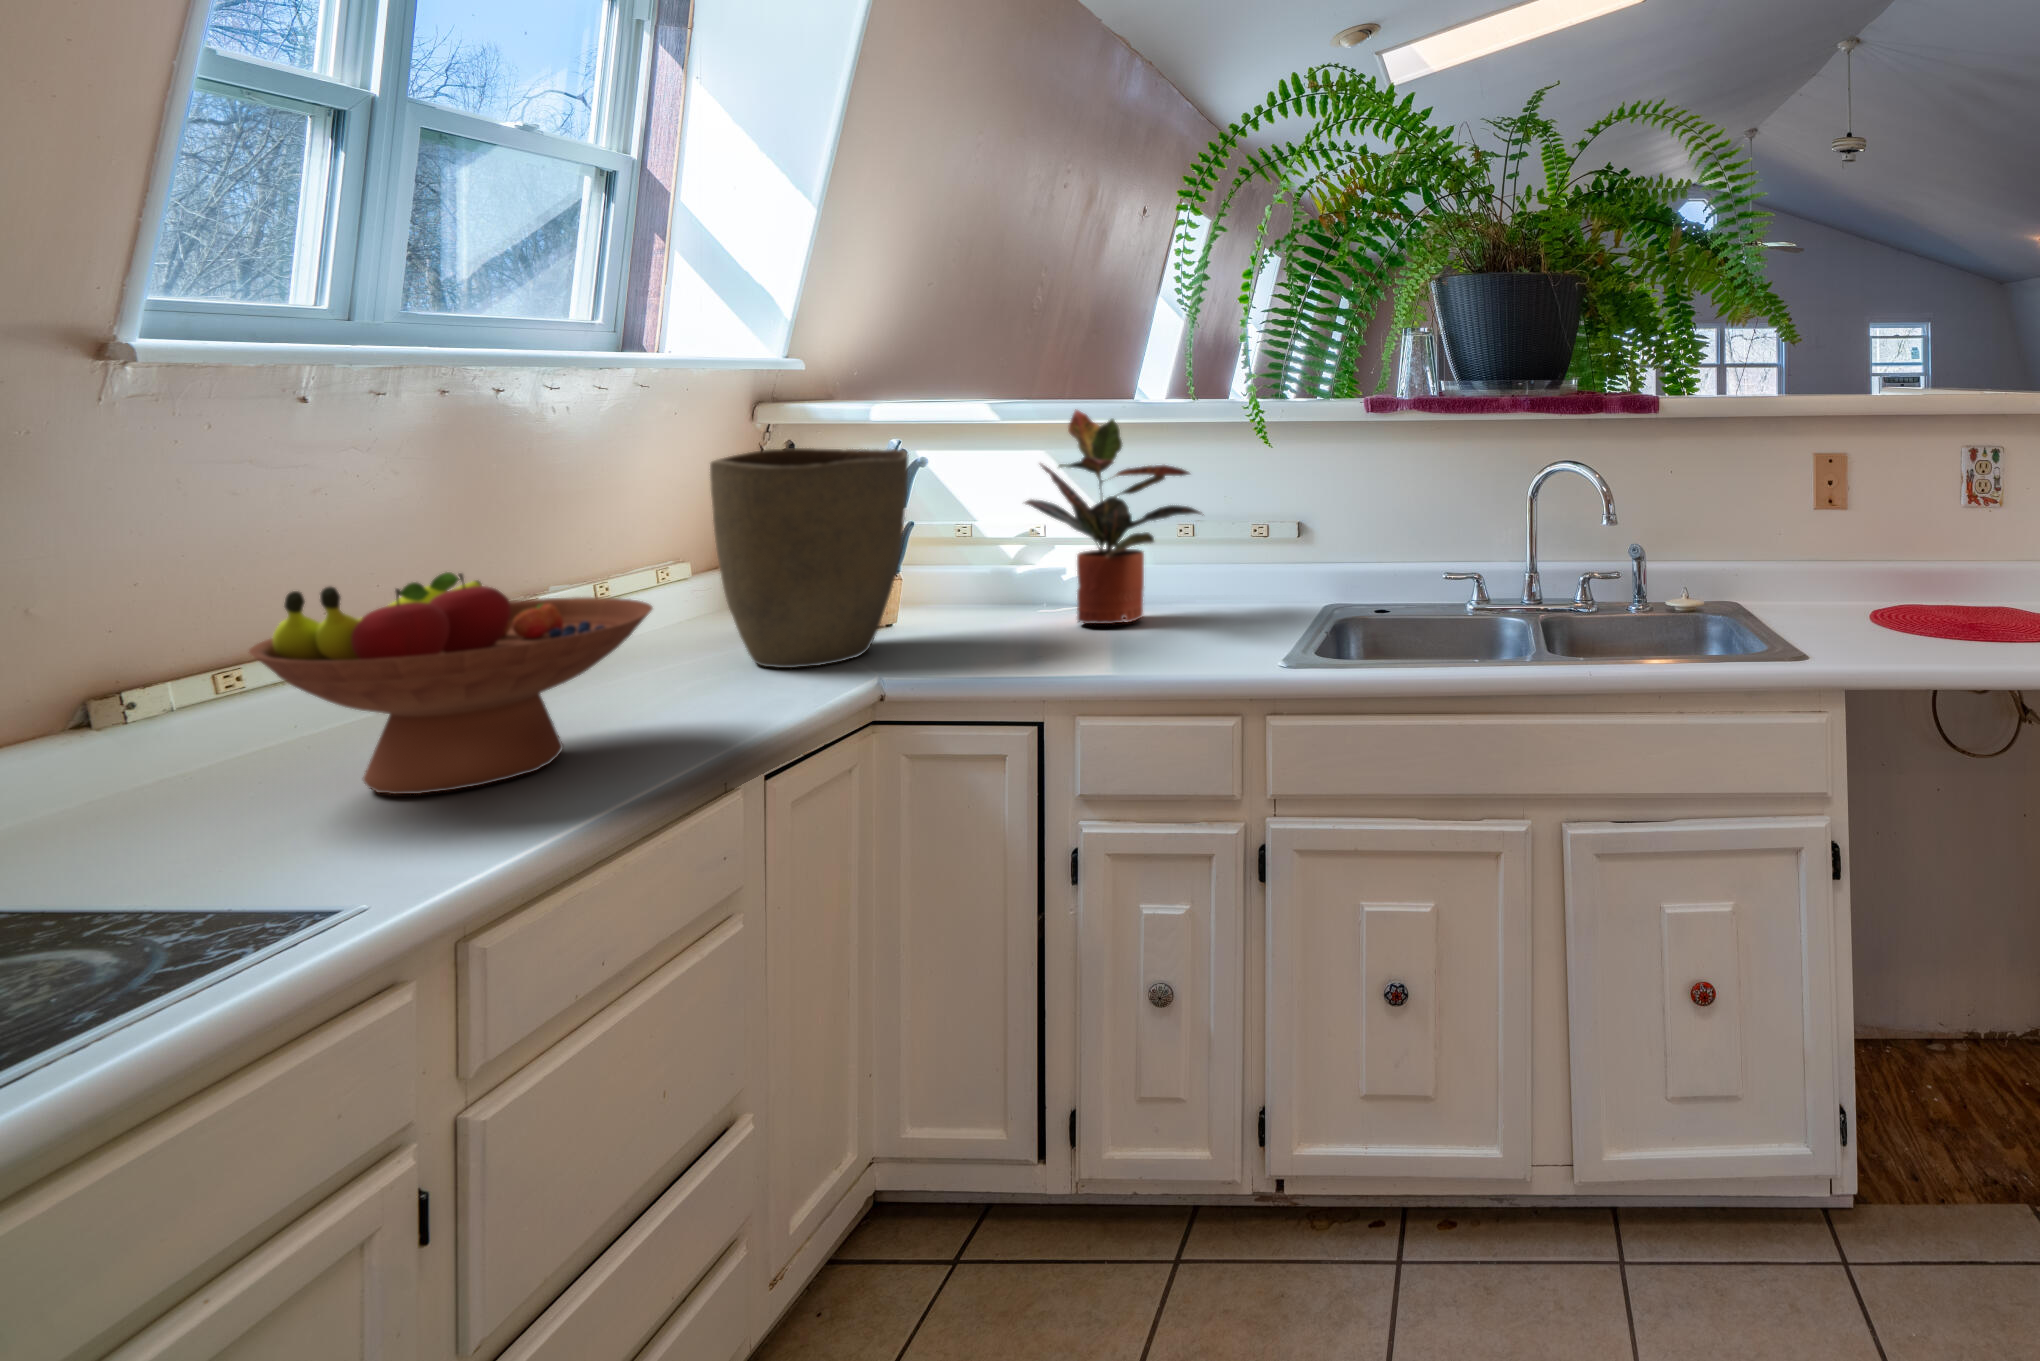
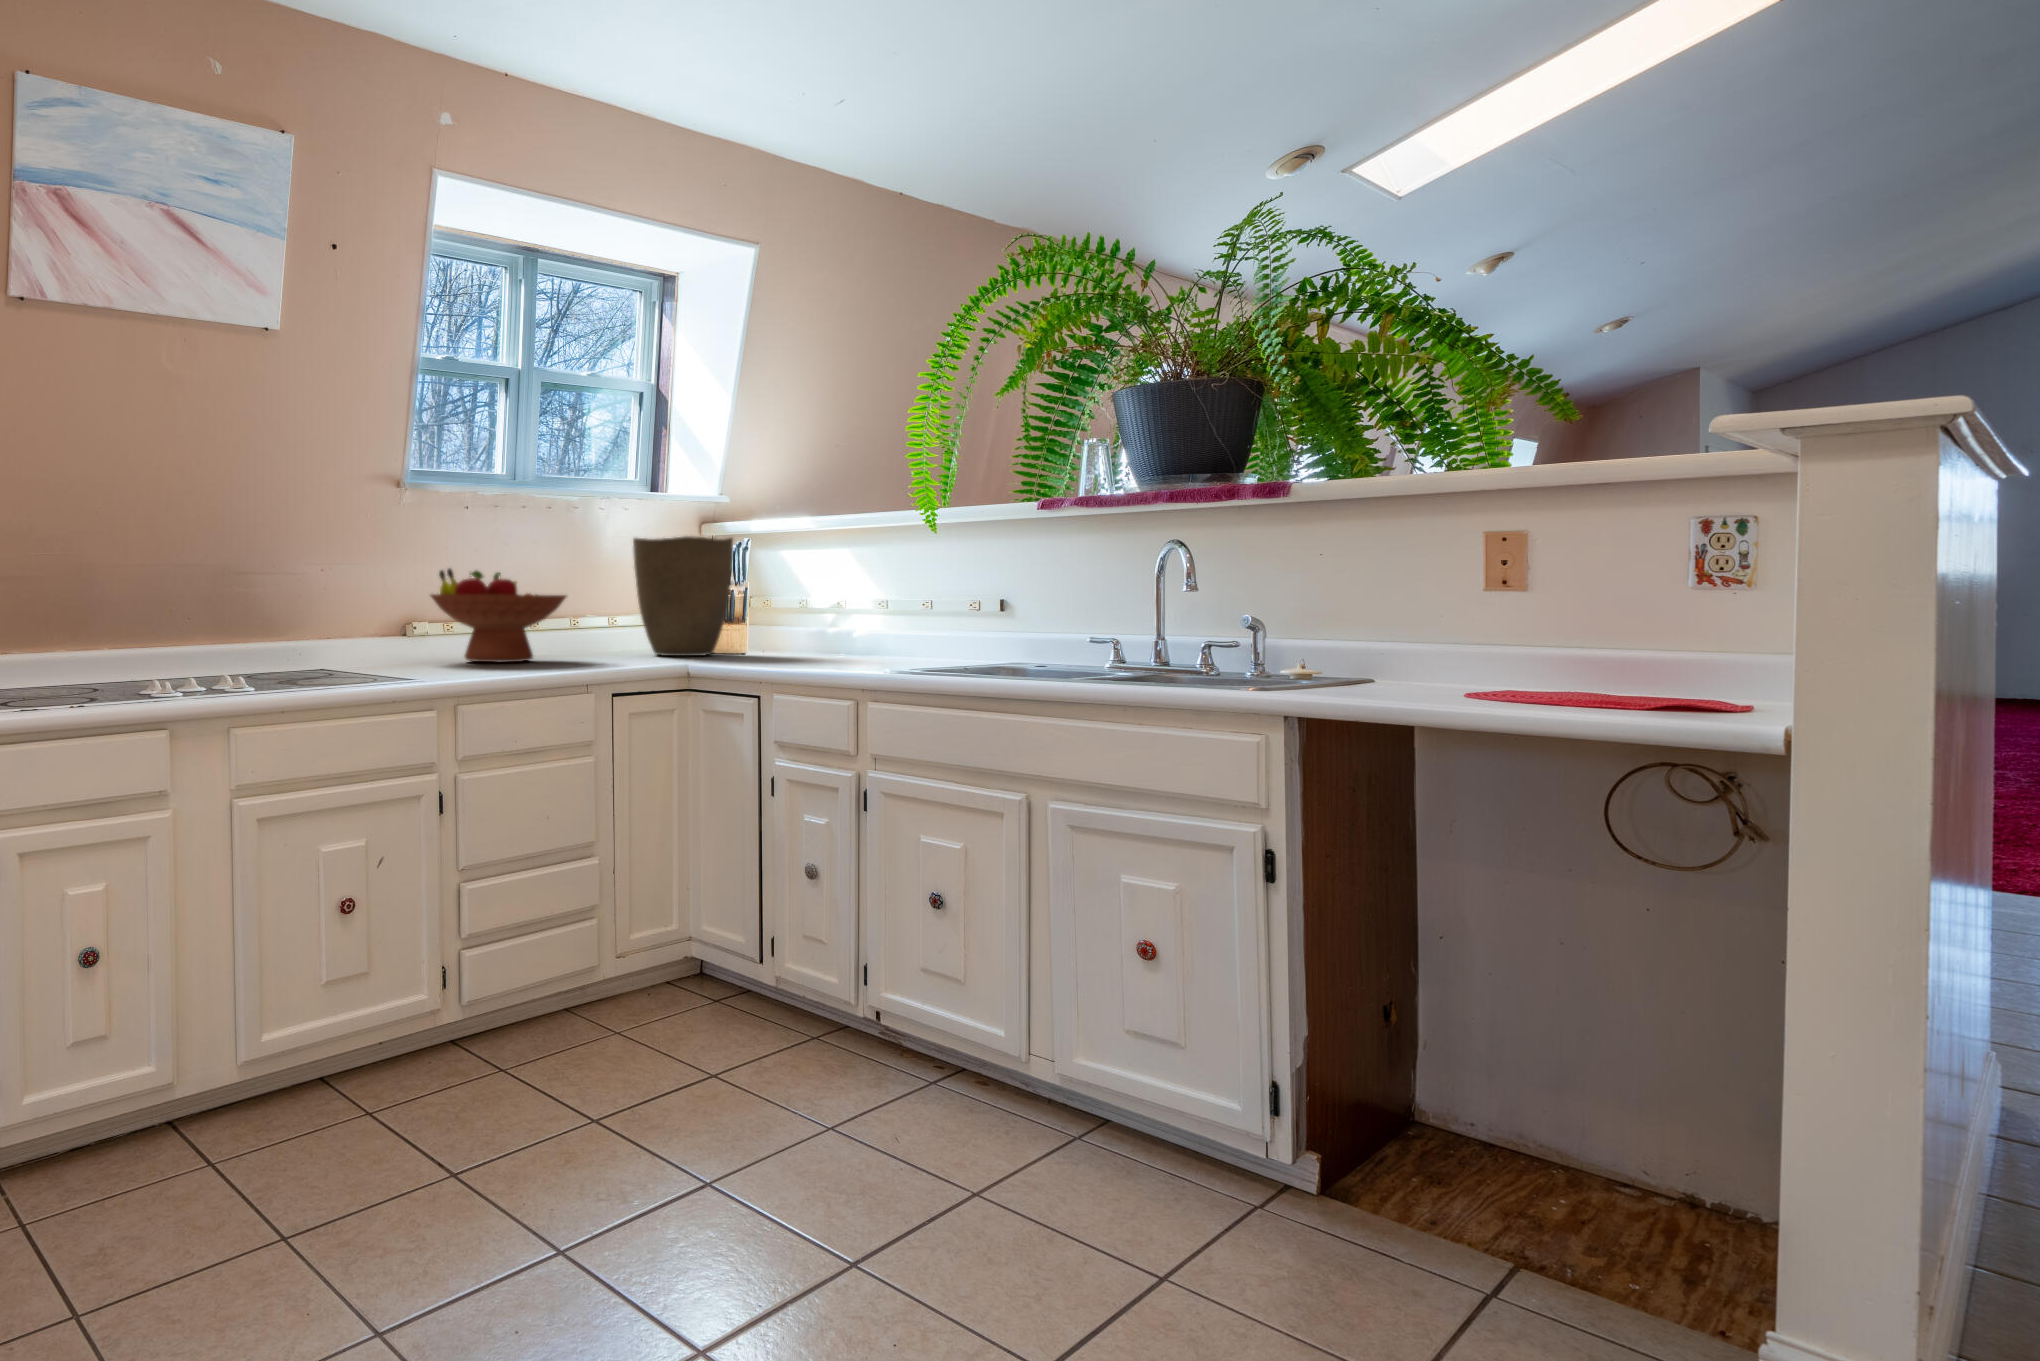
potted plant: present [1025,409,1204,624] -> none [788,514,912,657]

